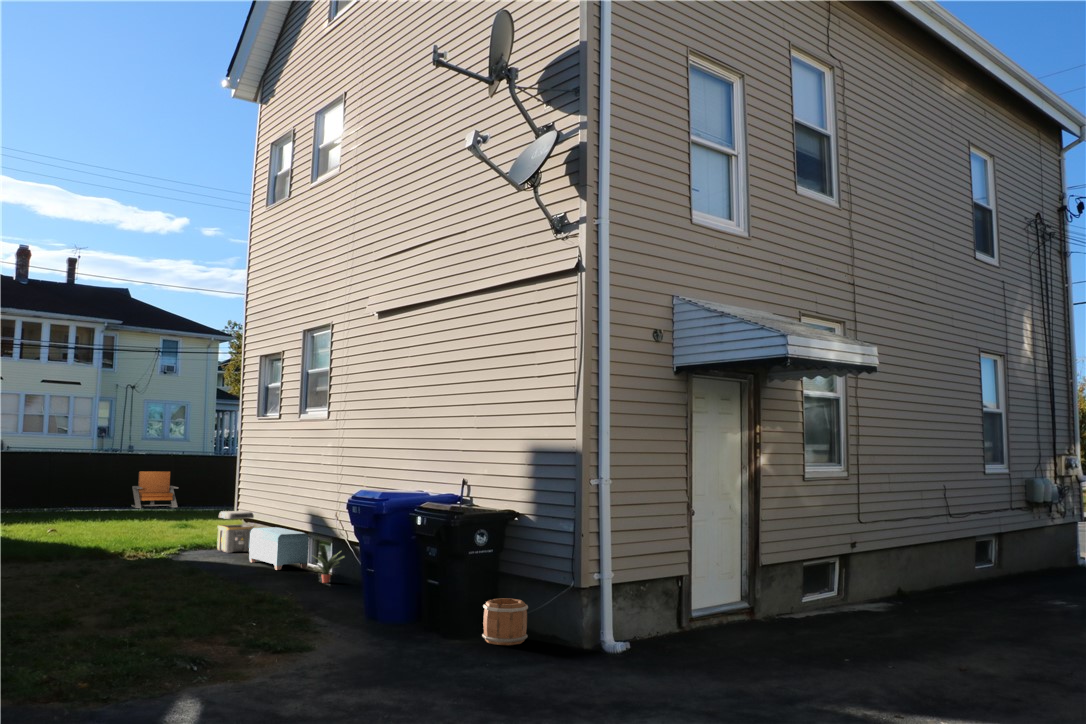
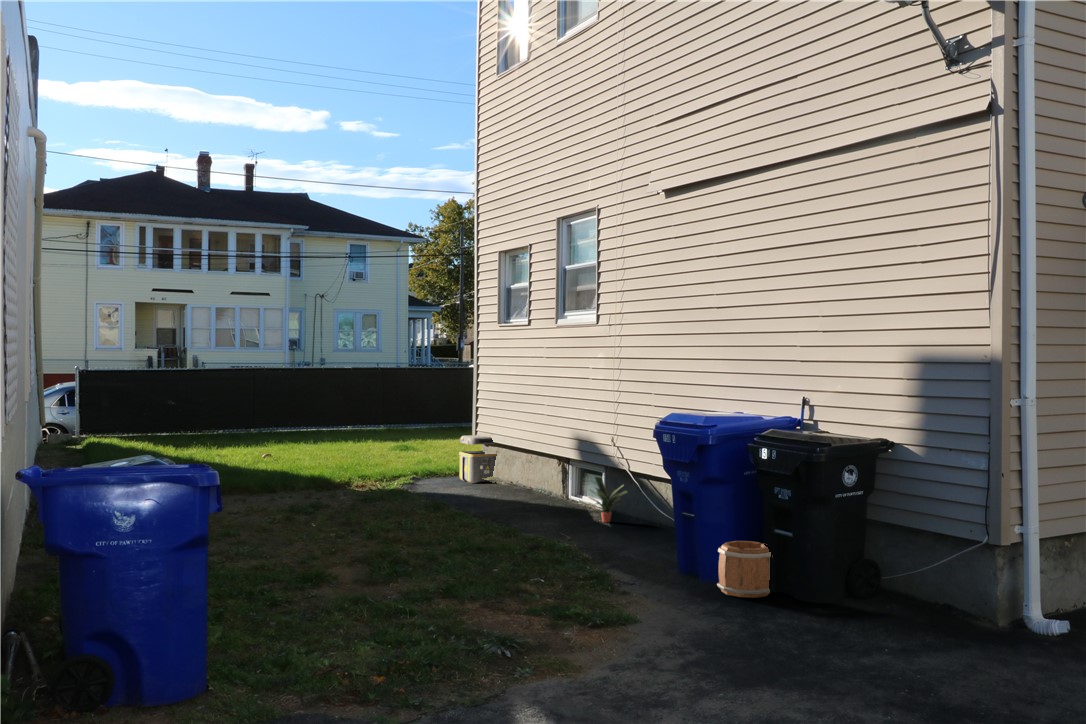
lounge chair: present [131,471,178,508] -> none [340,390,389,430]
bench: present [249,527,309,570] -> none [503,455,574,505]
bucket: present [482,598,528,645] -> present [717,541,771,598]

